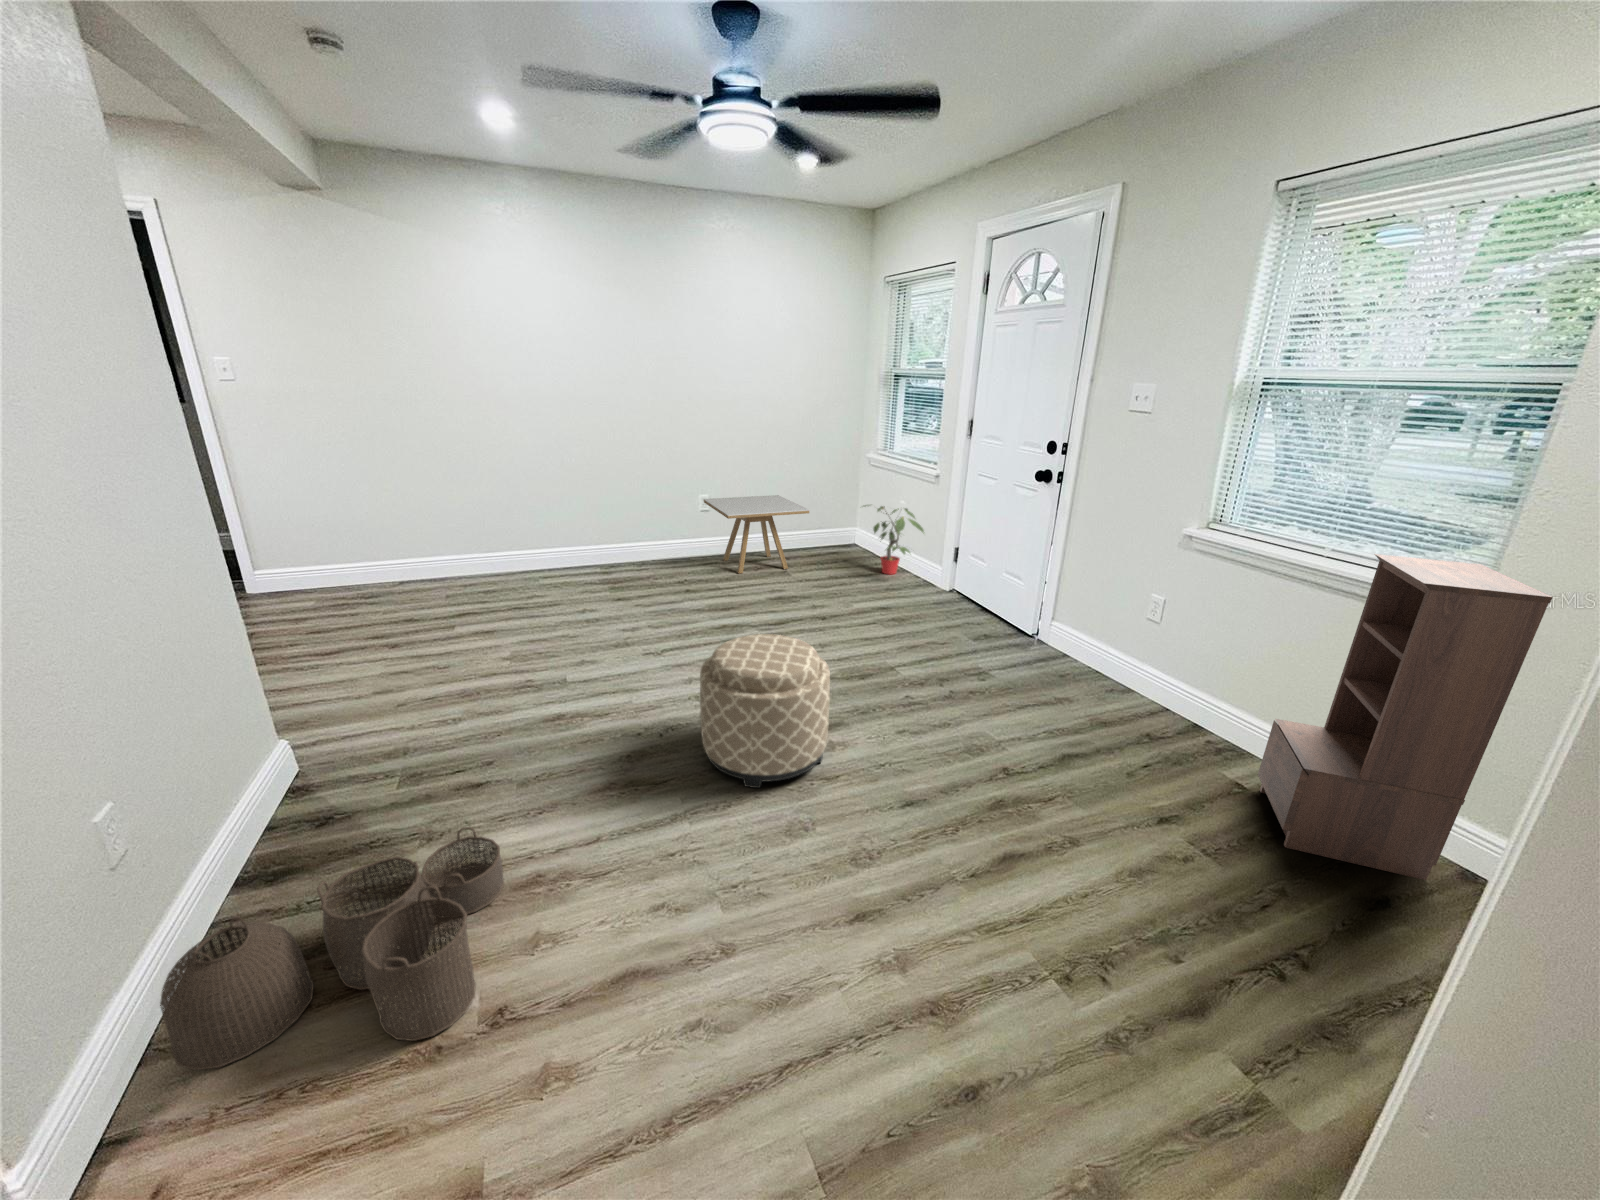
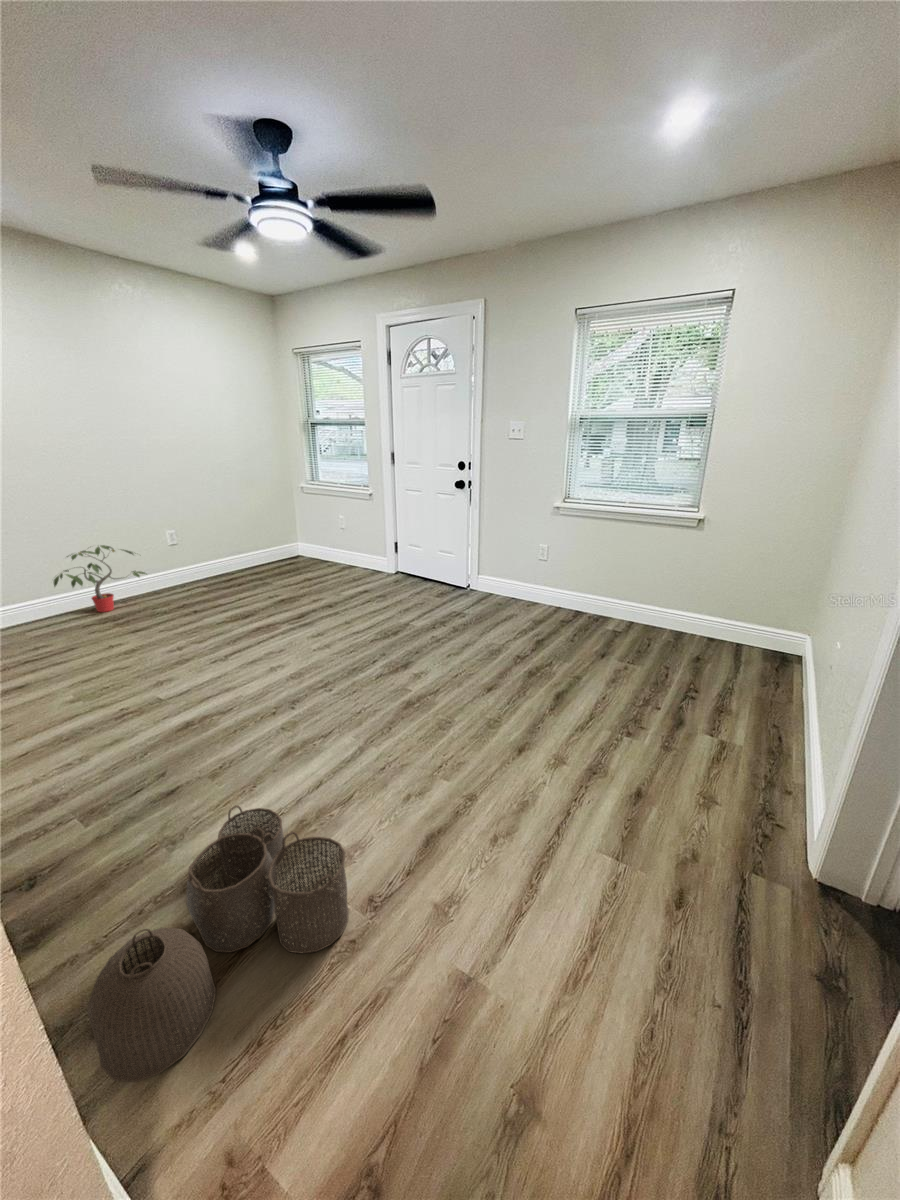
side table: present [704,495,809,574] -> none [172,524,276,592]
potted plant: present [864,505,924,574] -> present [54,545,147,612]
bookshelf: present [1258,554,1553,880] -> none [627,497,733,652]
ottoman: present [700,634,830,788] -> none [326,608,423,717]

